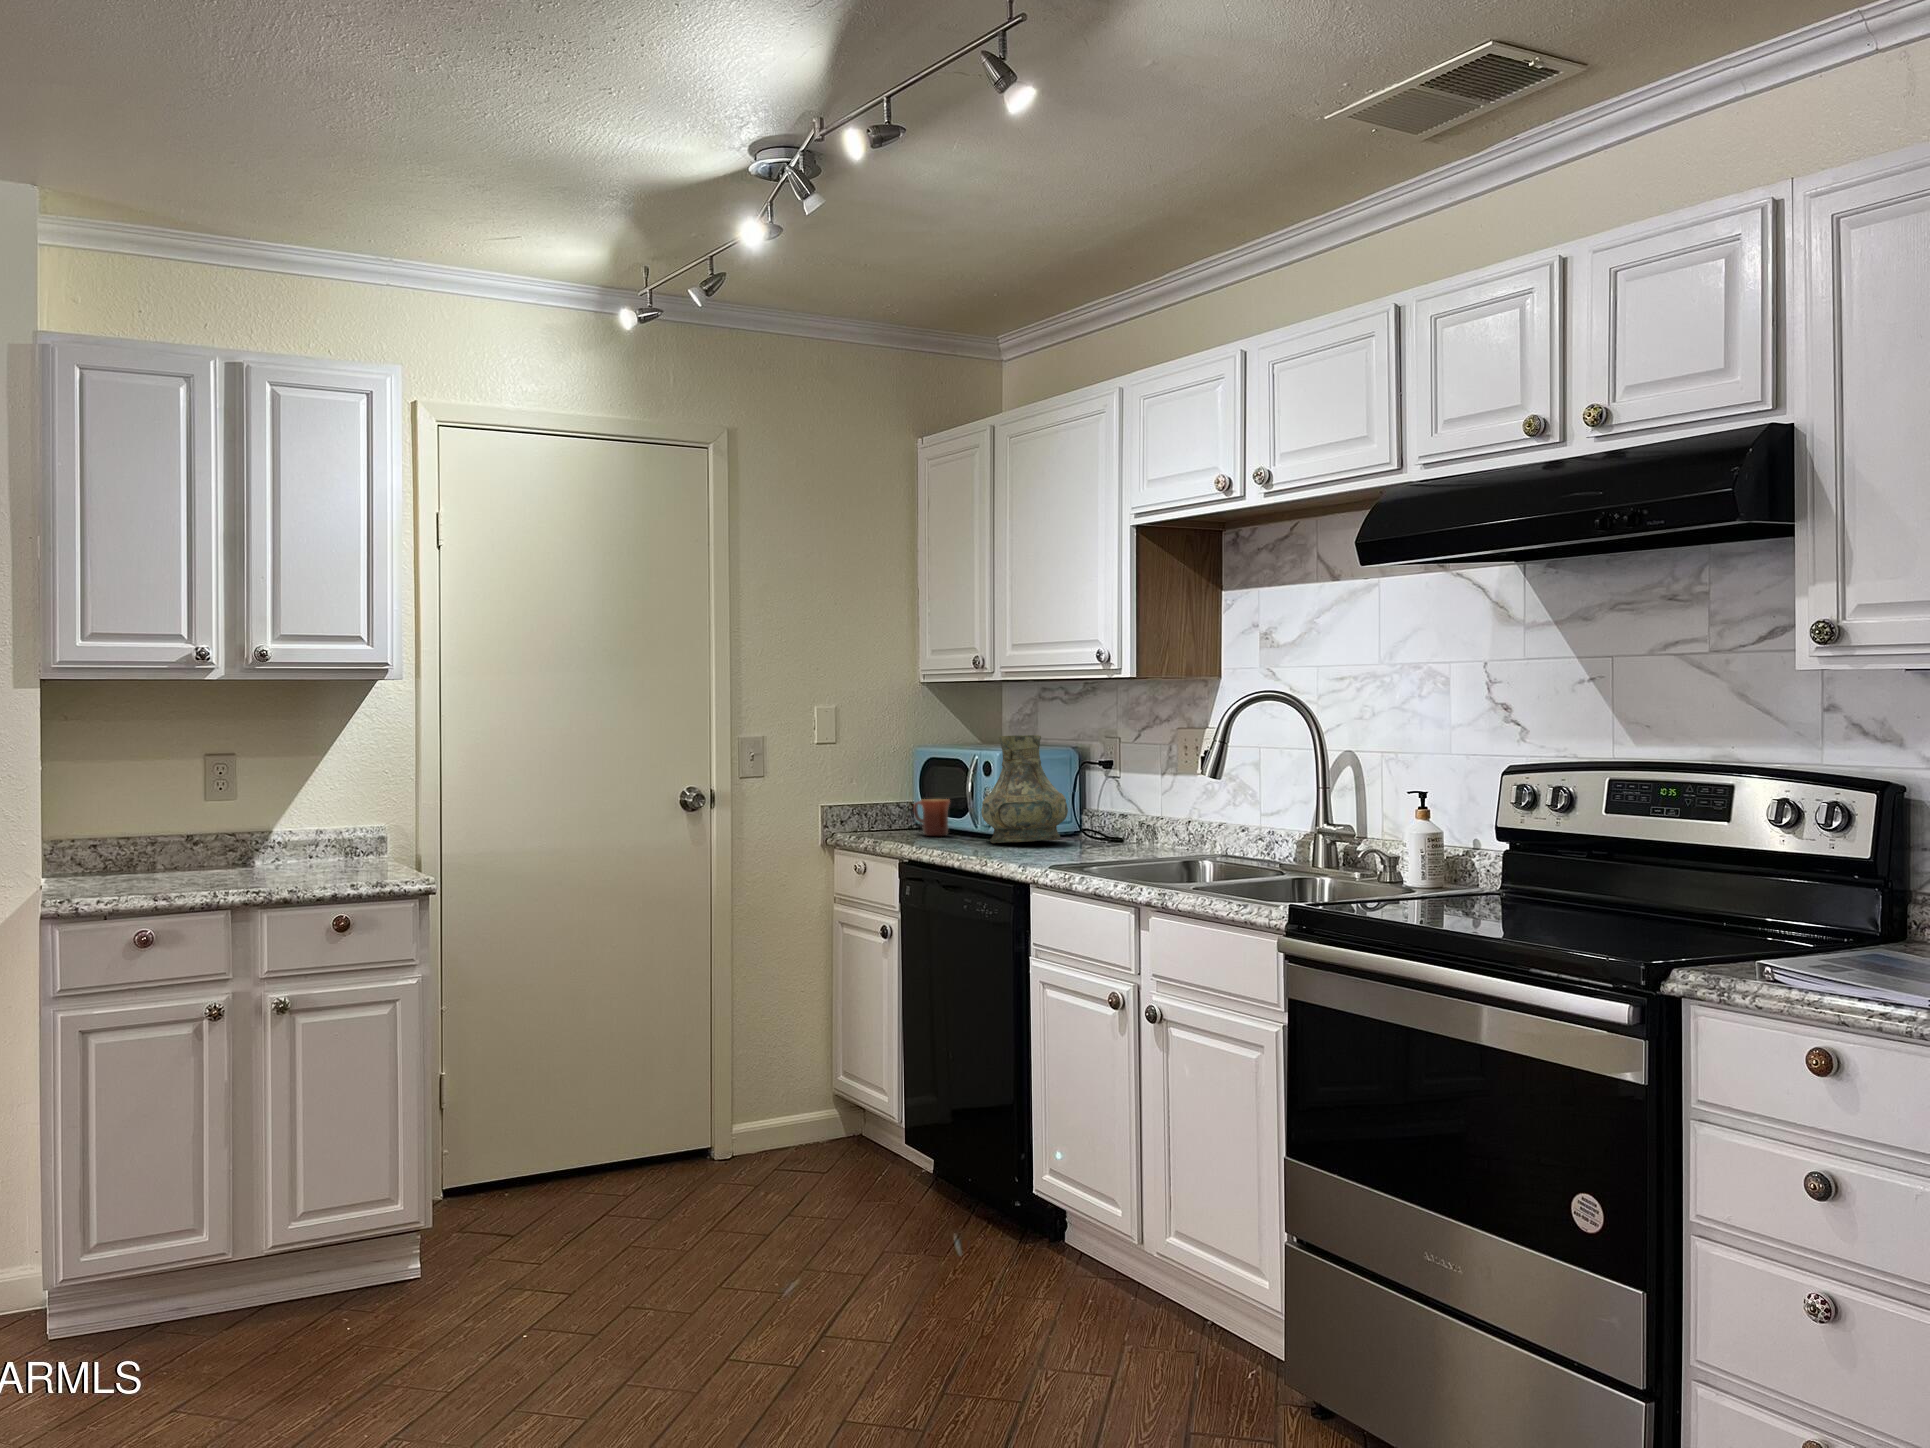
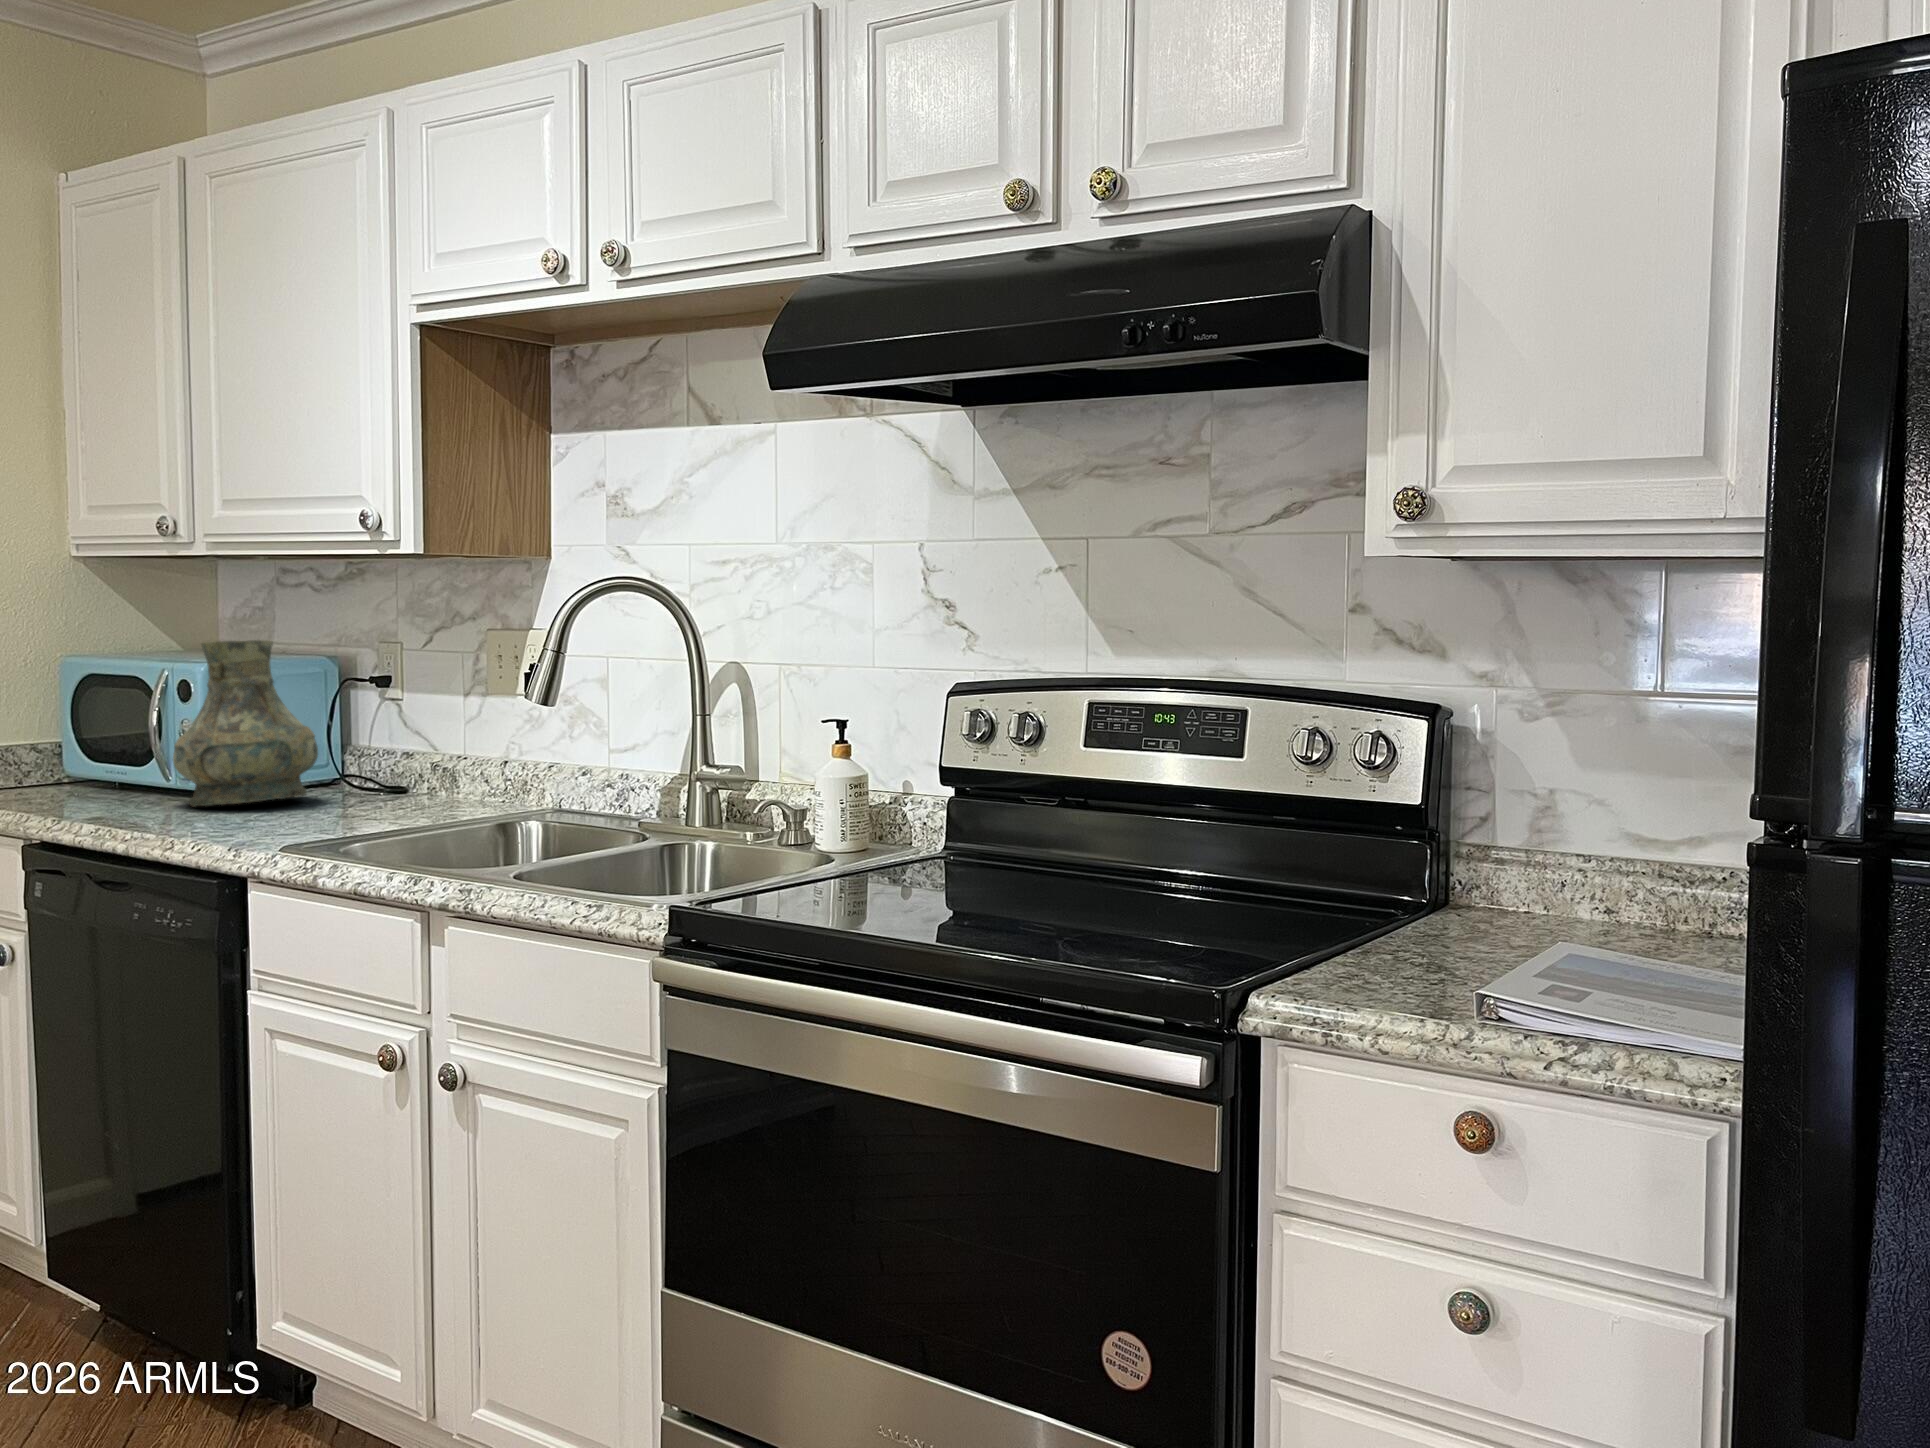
mug: present [913,799,950,836] -> none [55,739,122,798]

